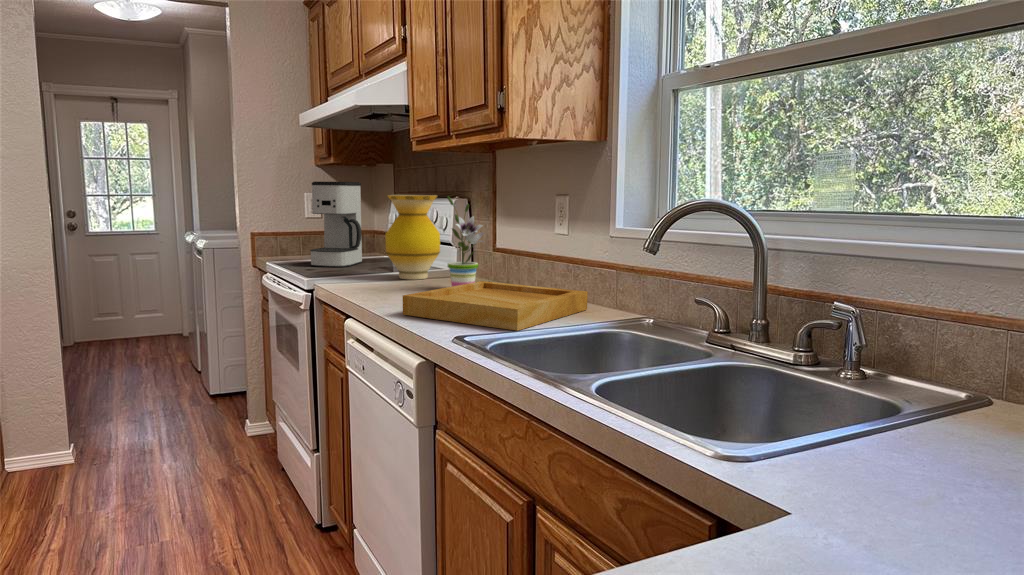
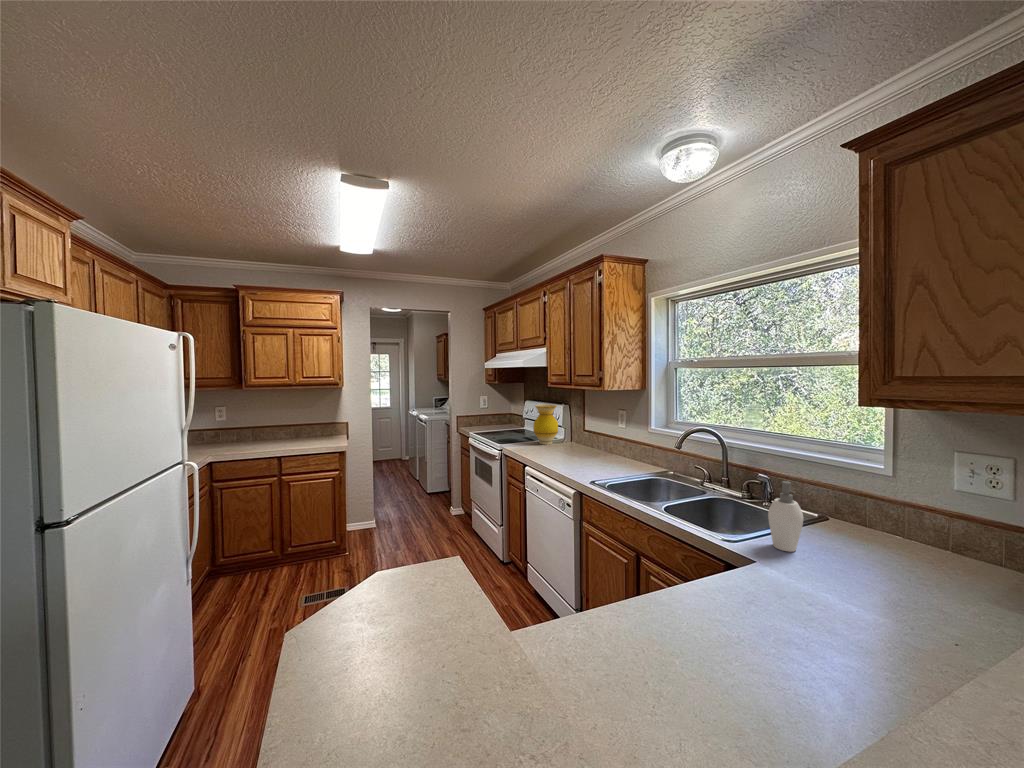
coffee maker: present [310,182,362,267] -> none [491,394,515,436]
potted plant: present [448,196,484,286] -> none [567,409,585,452]
tray: present [403,281,588,331] -> none [559,450,639,478]
soap dispenser: none [842,283,938,482] -> present [768,481,803,552]

